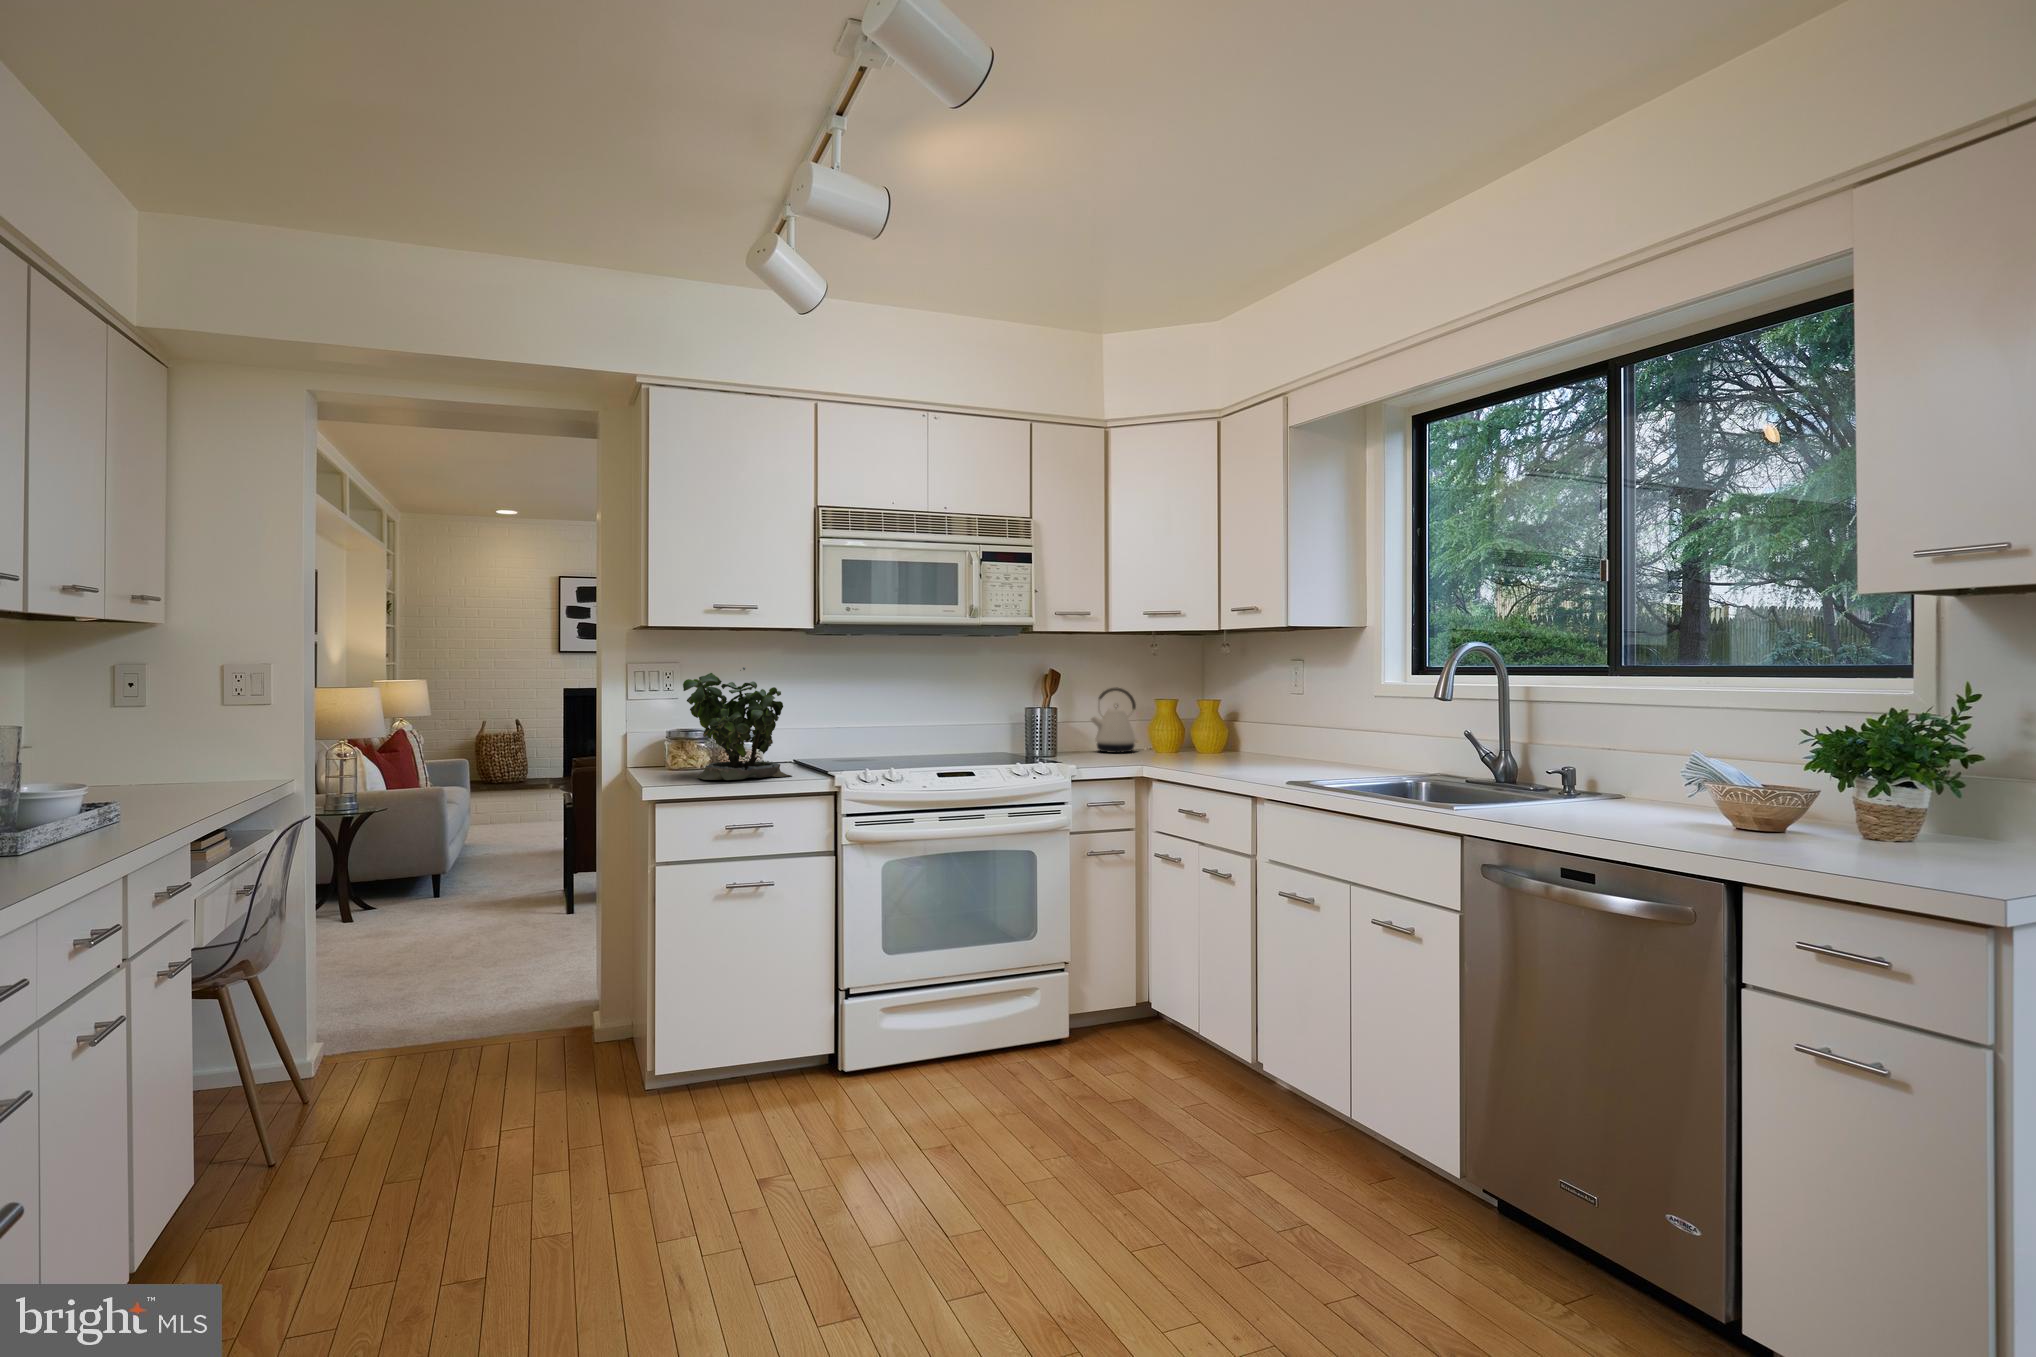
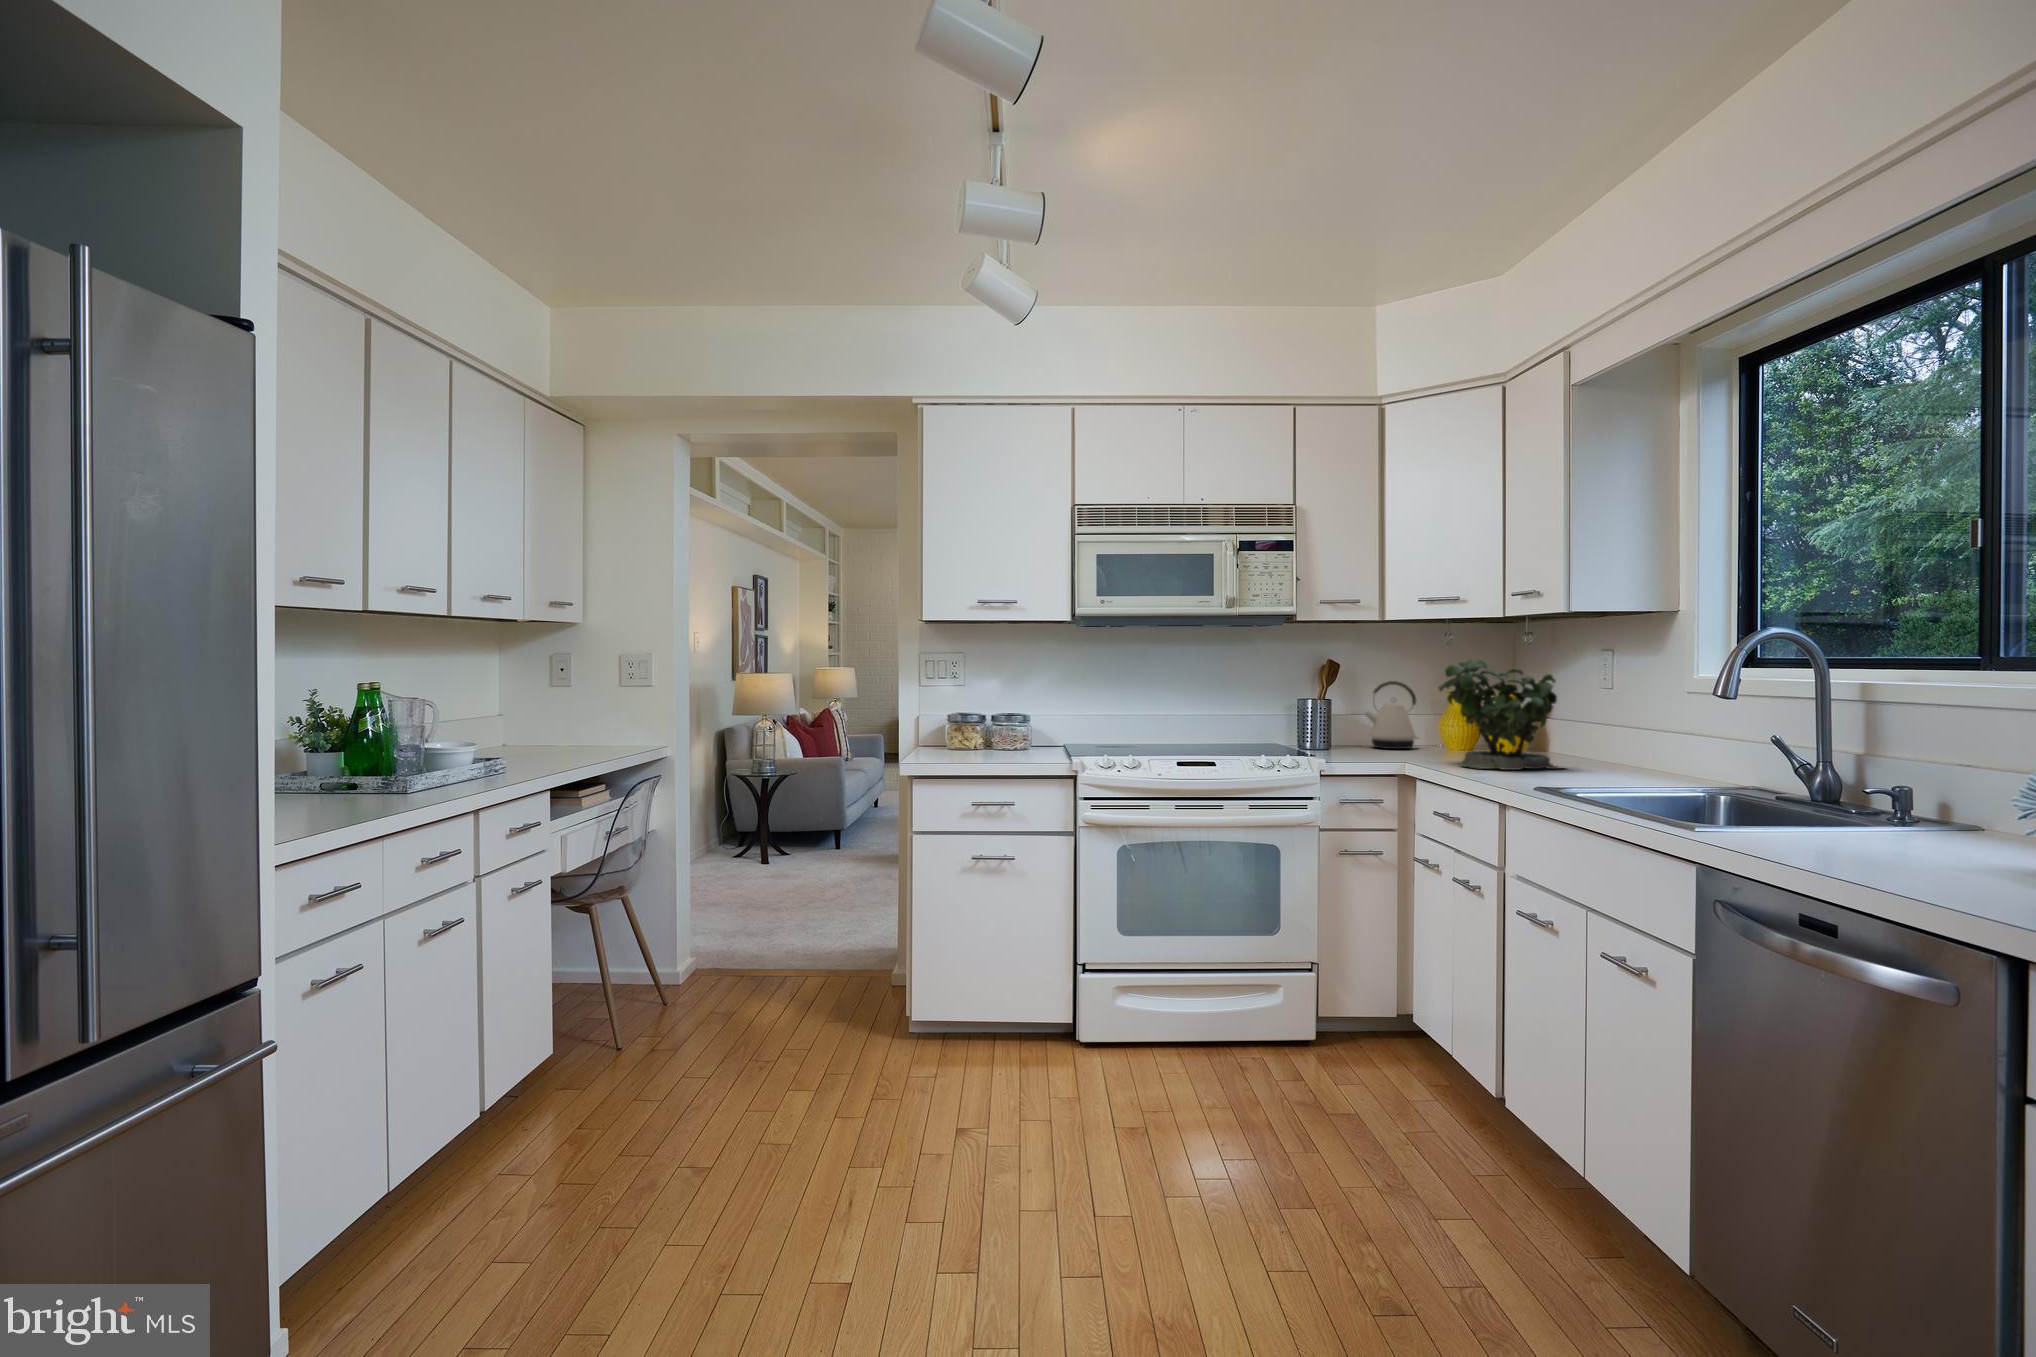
potted plant: present [683,667,791,780] -> present [1439,654,1561,770]

